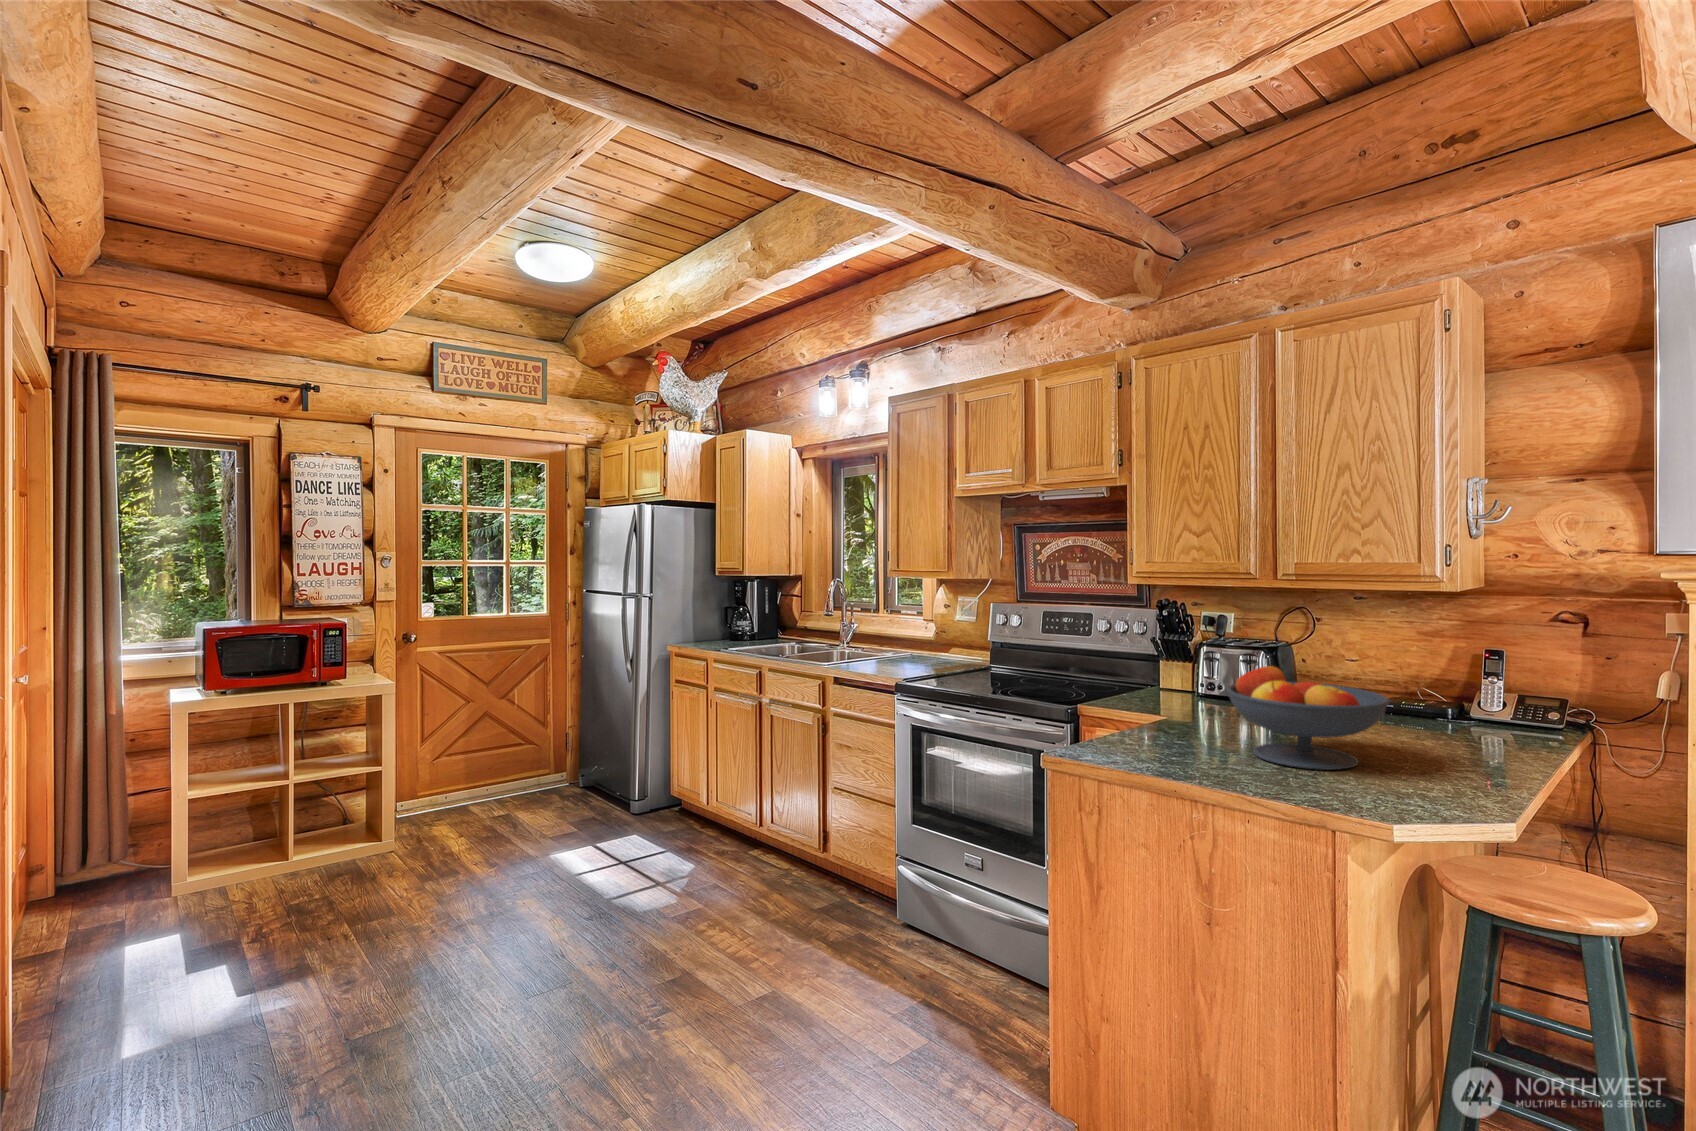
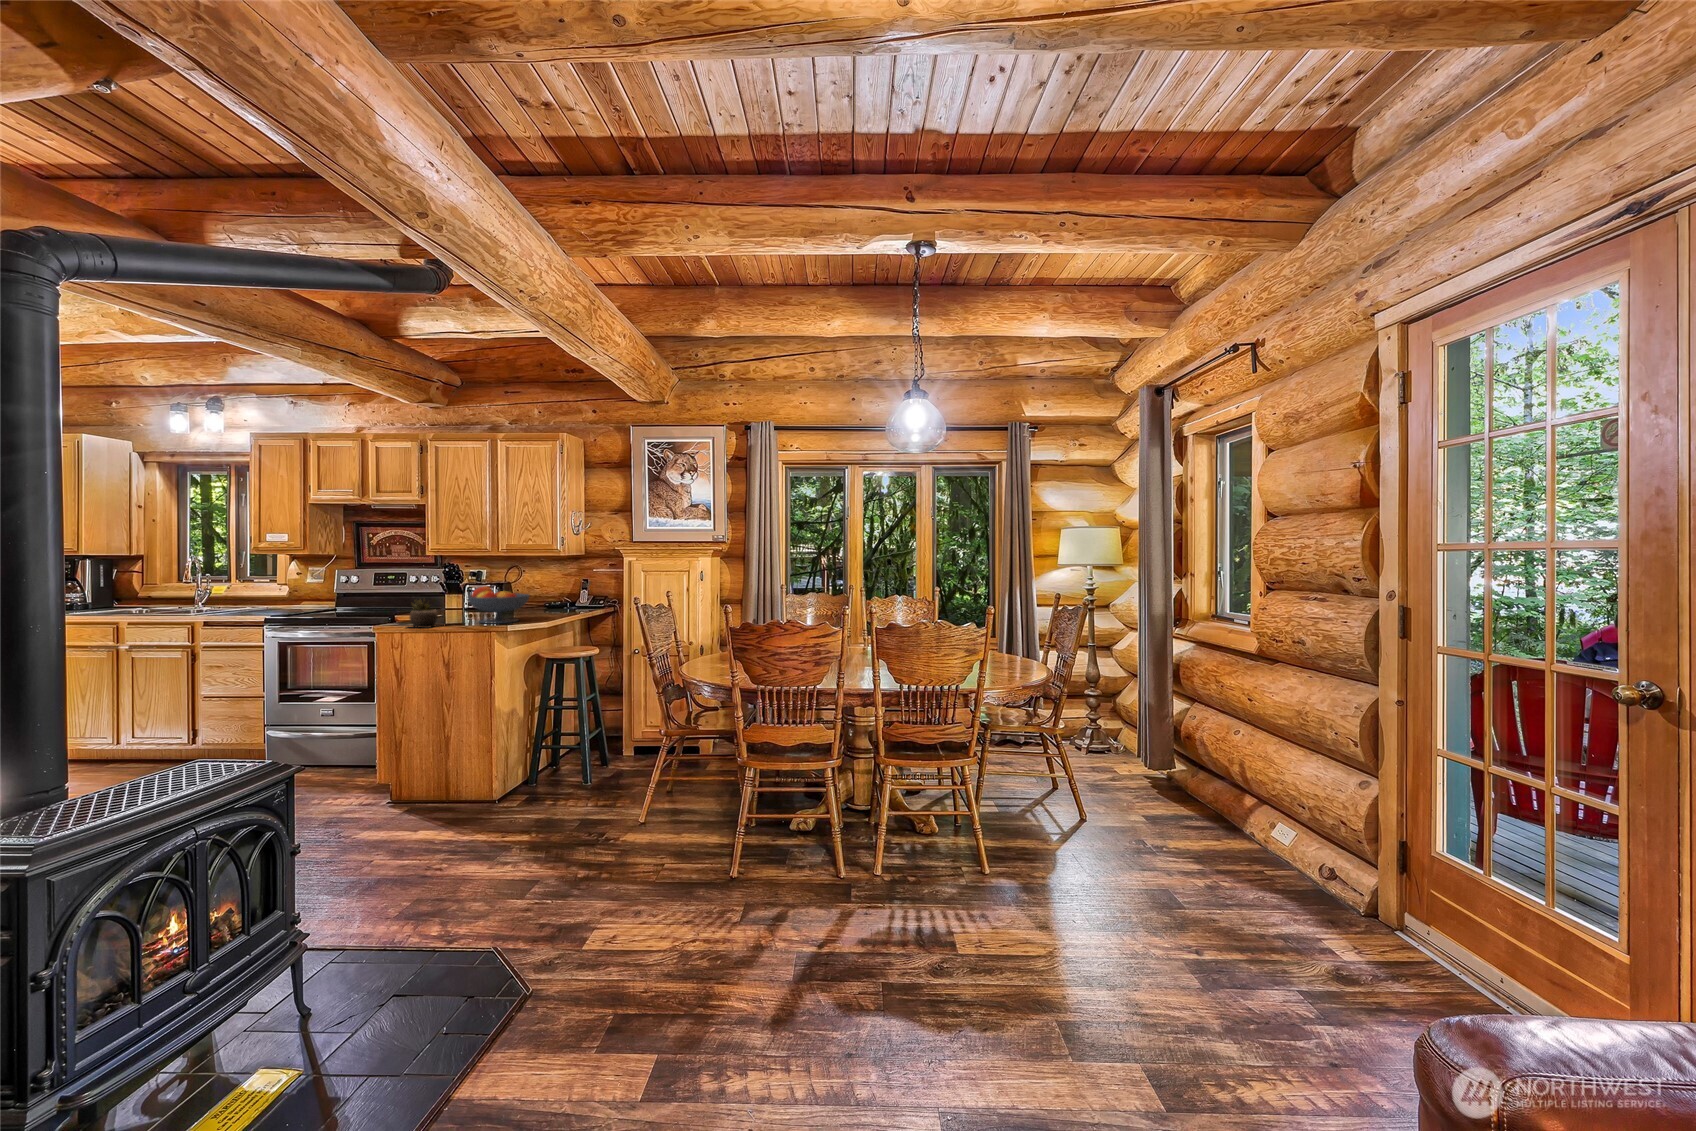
succulent plant: none [1093,687,1178,763] -> present [410,600,438,628]

